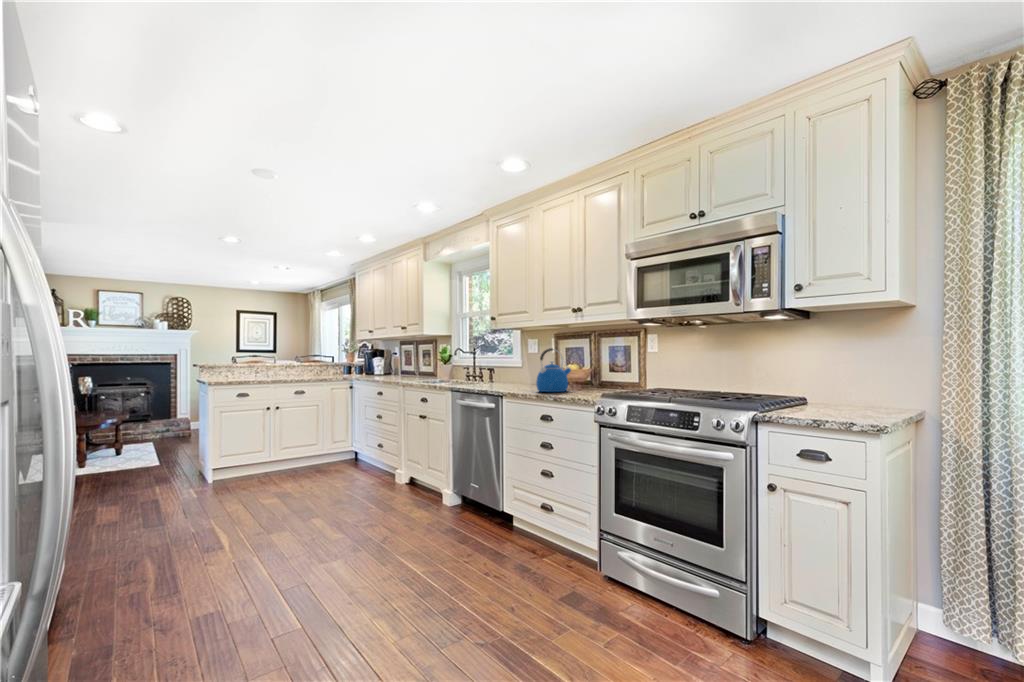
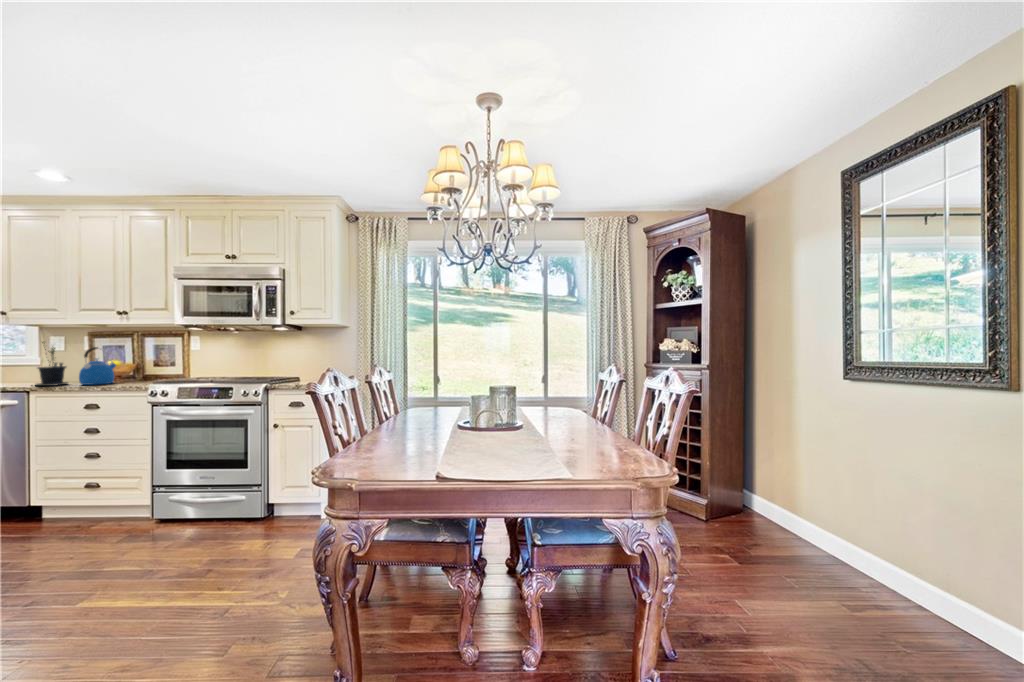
potted plant: none [503,342,532,390] -> present [36,341,68,386]

